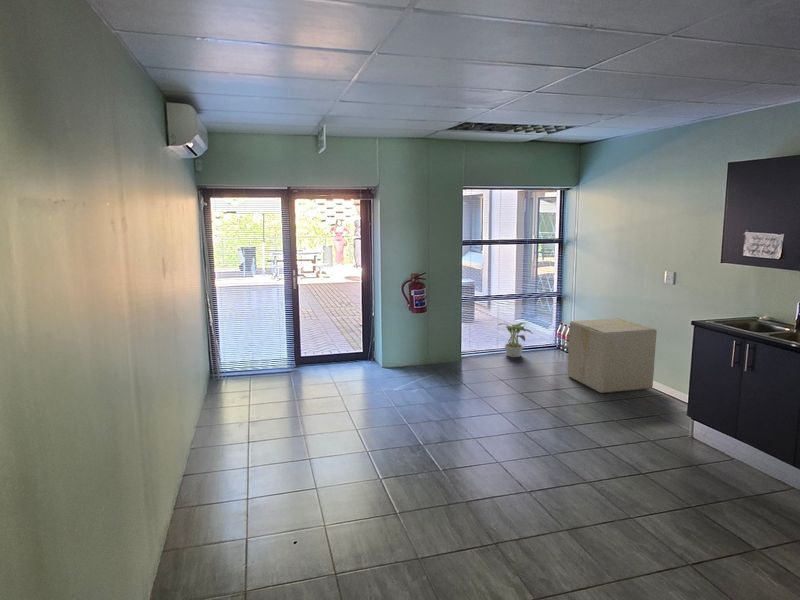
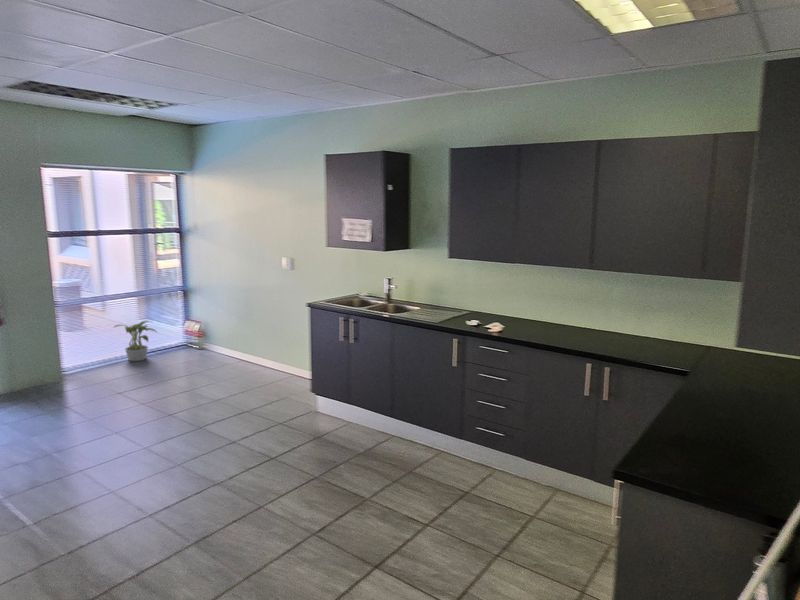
cardboard box: present [567,318,657,393] -> none [195,307,282,385]

